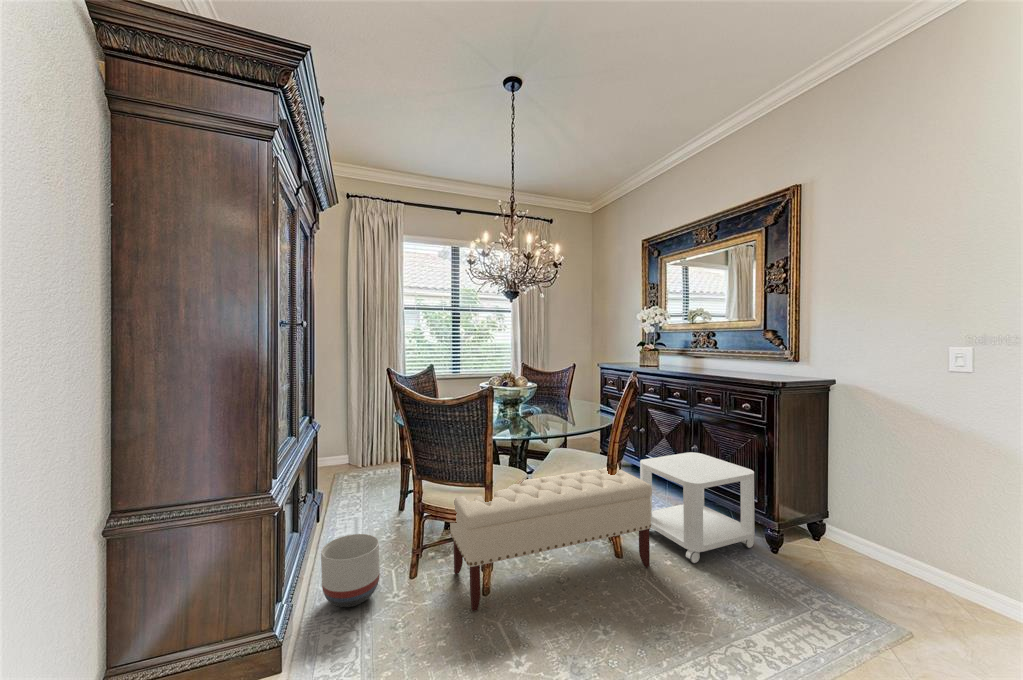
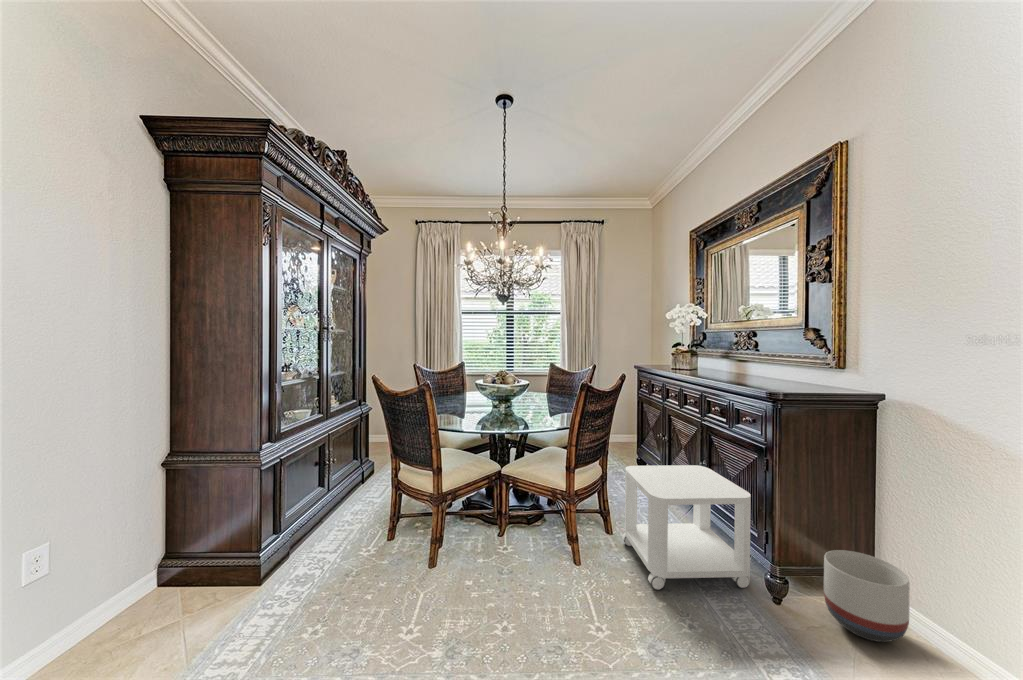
bench: present [449,467,652,611] -> none [395,469,607,583]
planter: present [321,534,380,607] -> present [824,550,910,642]

